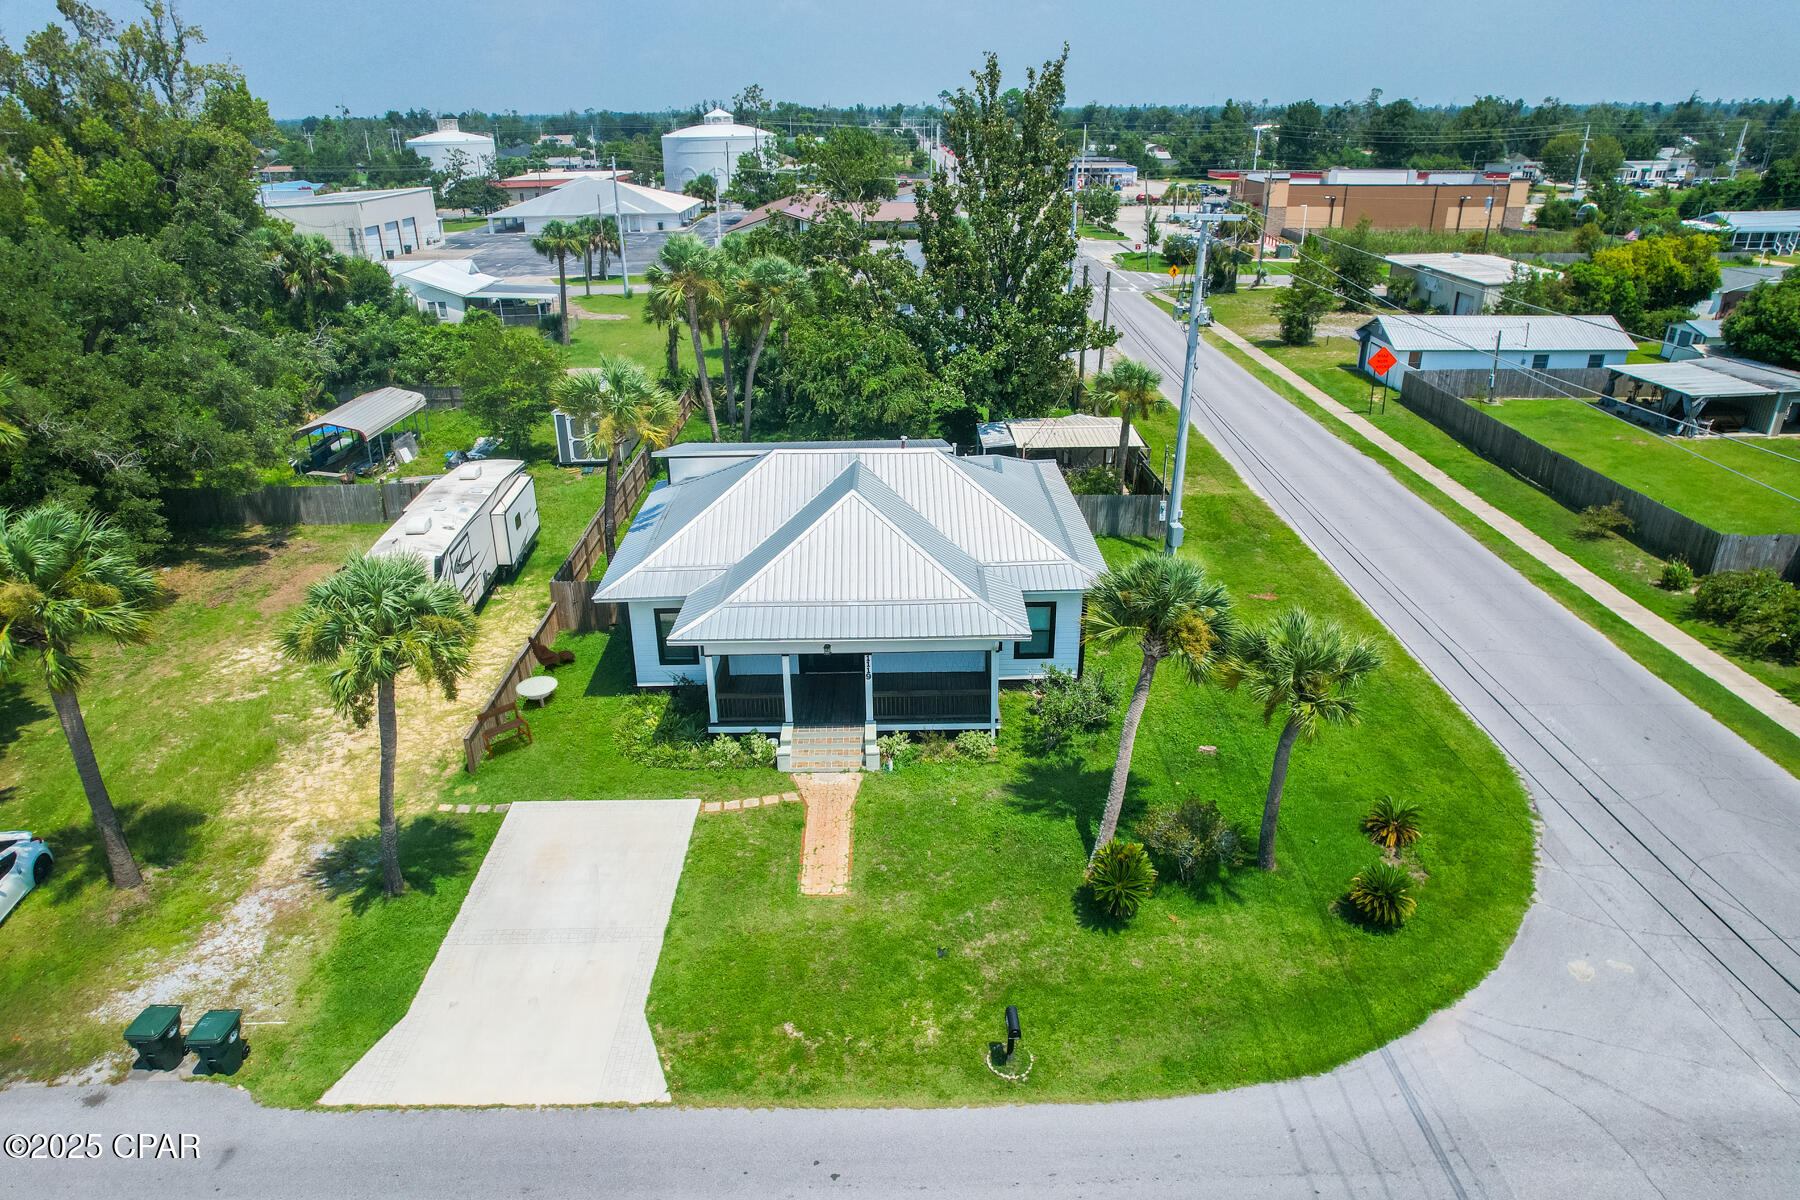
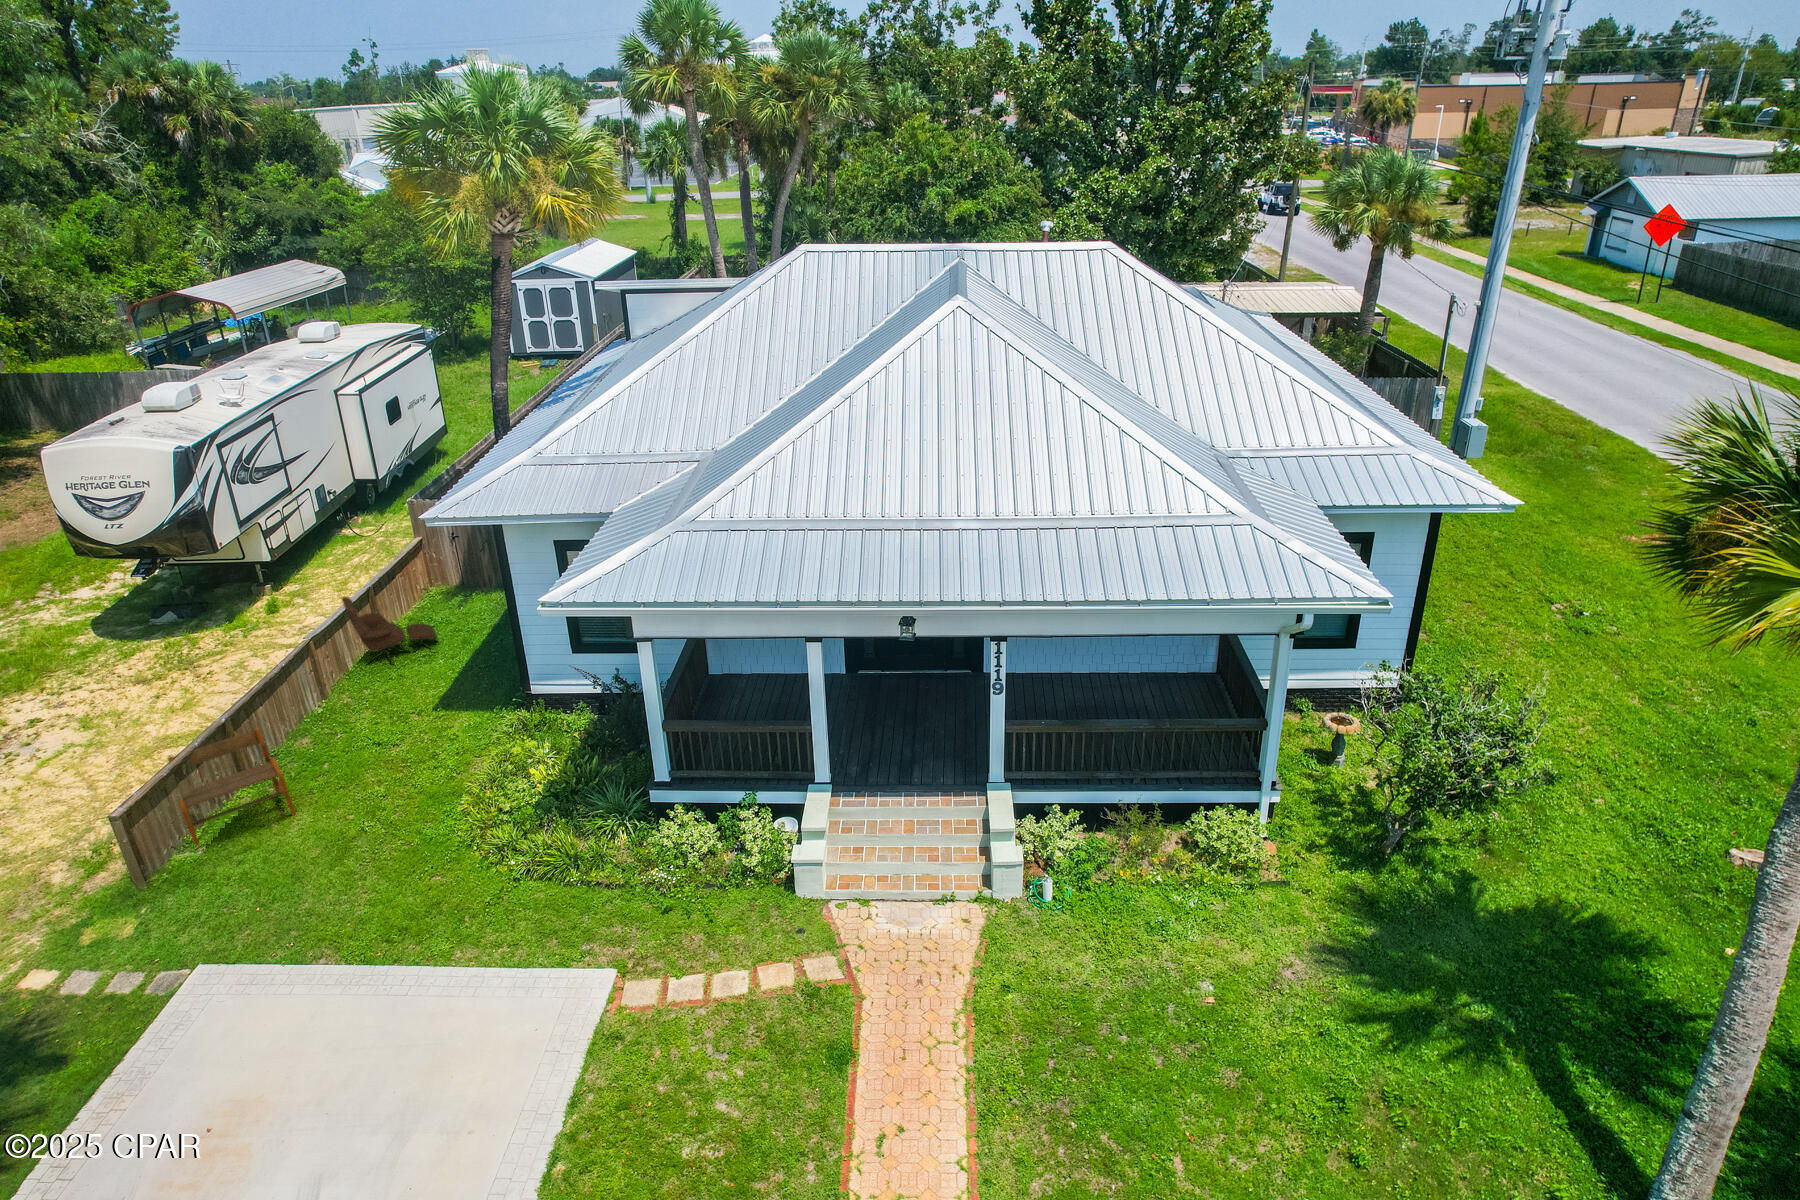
round table: present [516,676,558,708] -> none [295,672,380,735]

